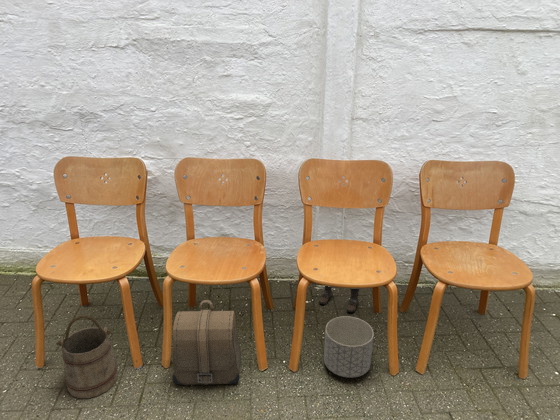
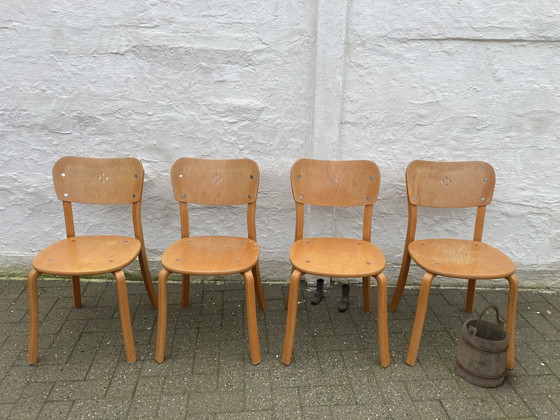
backpack: present [172,300,241,385] -> none [166,292,235,378]
bucket: present [56,316,118,398] -> present [454,305,510,387]
planter: present [324,316,374,378] -> none [317,310,365,369]

